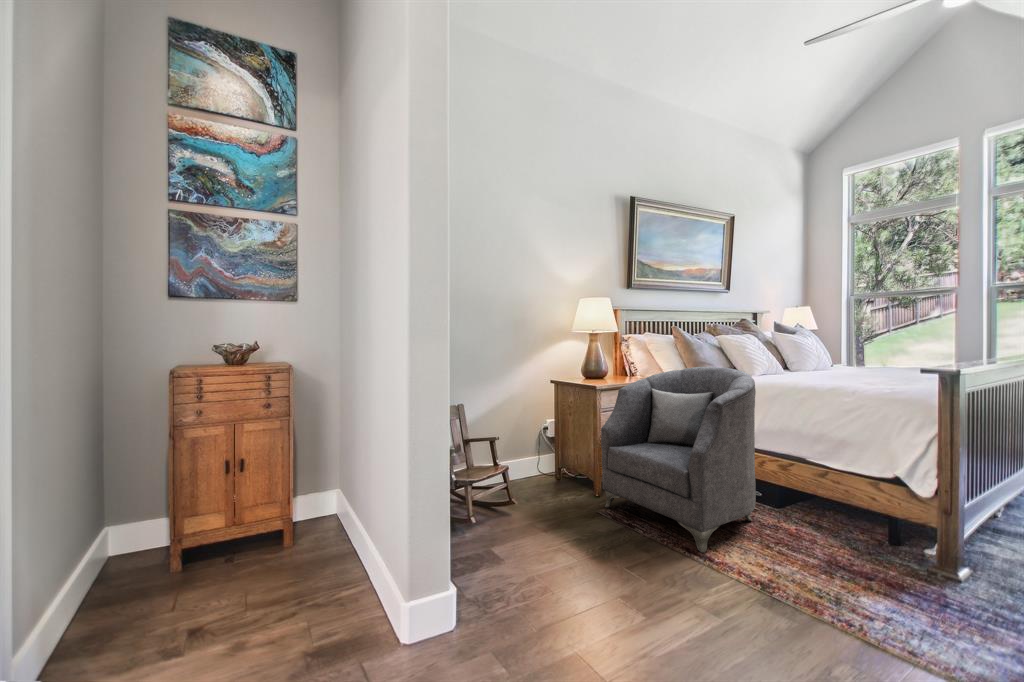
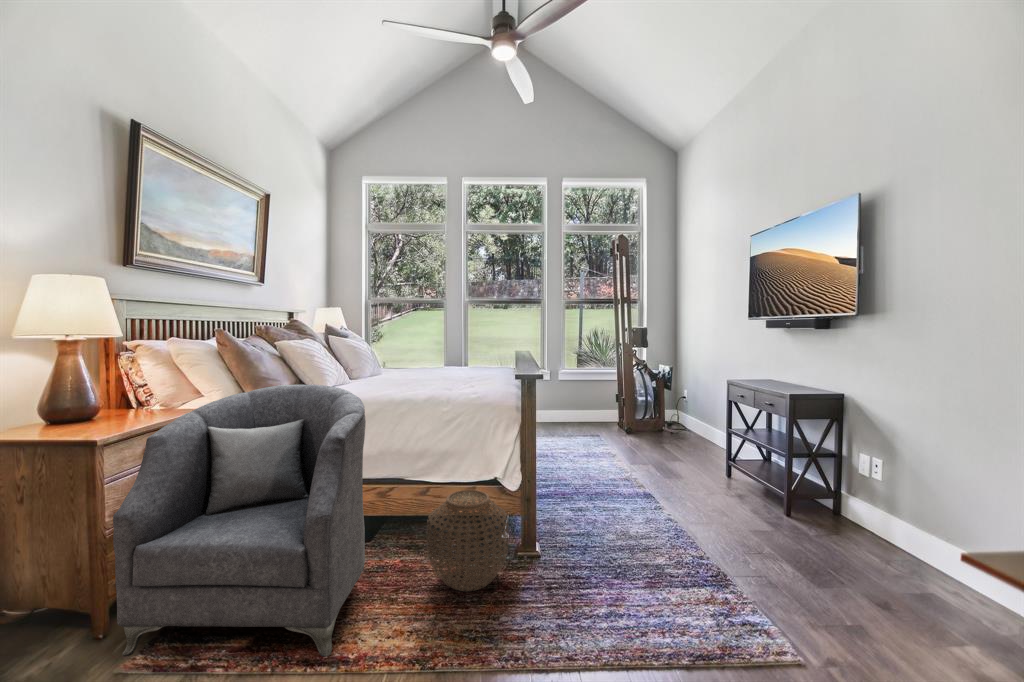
woven basket: none [806,477,903,575] -> present [427,490,508,591]

